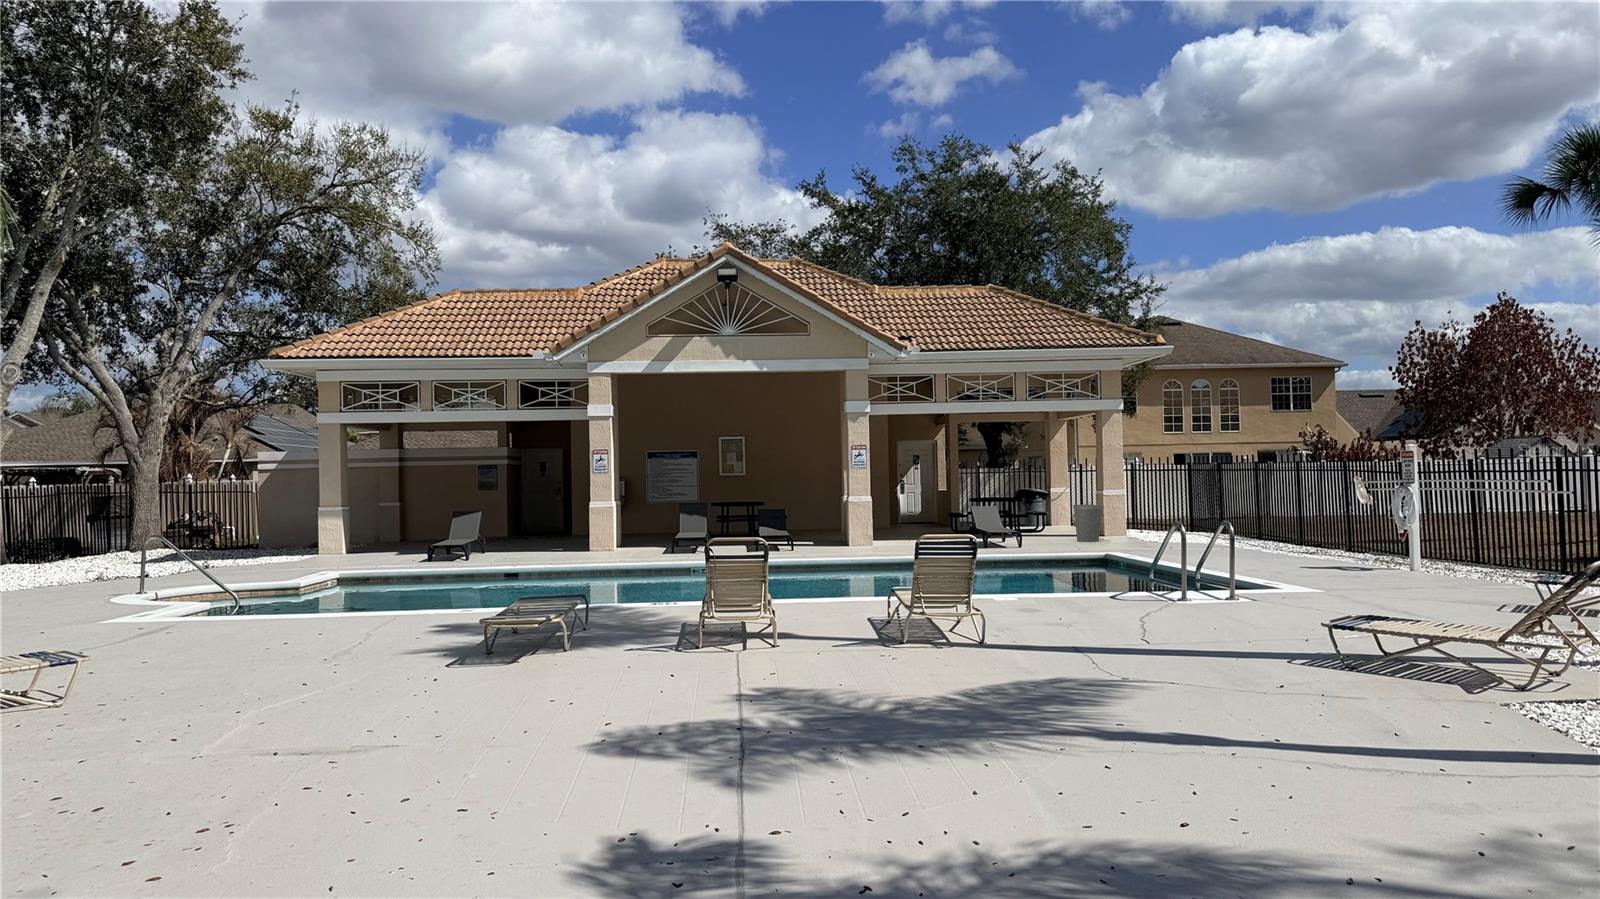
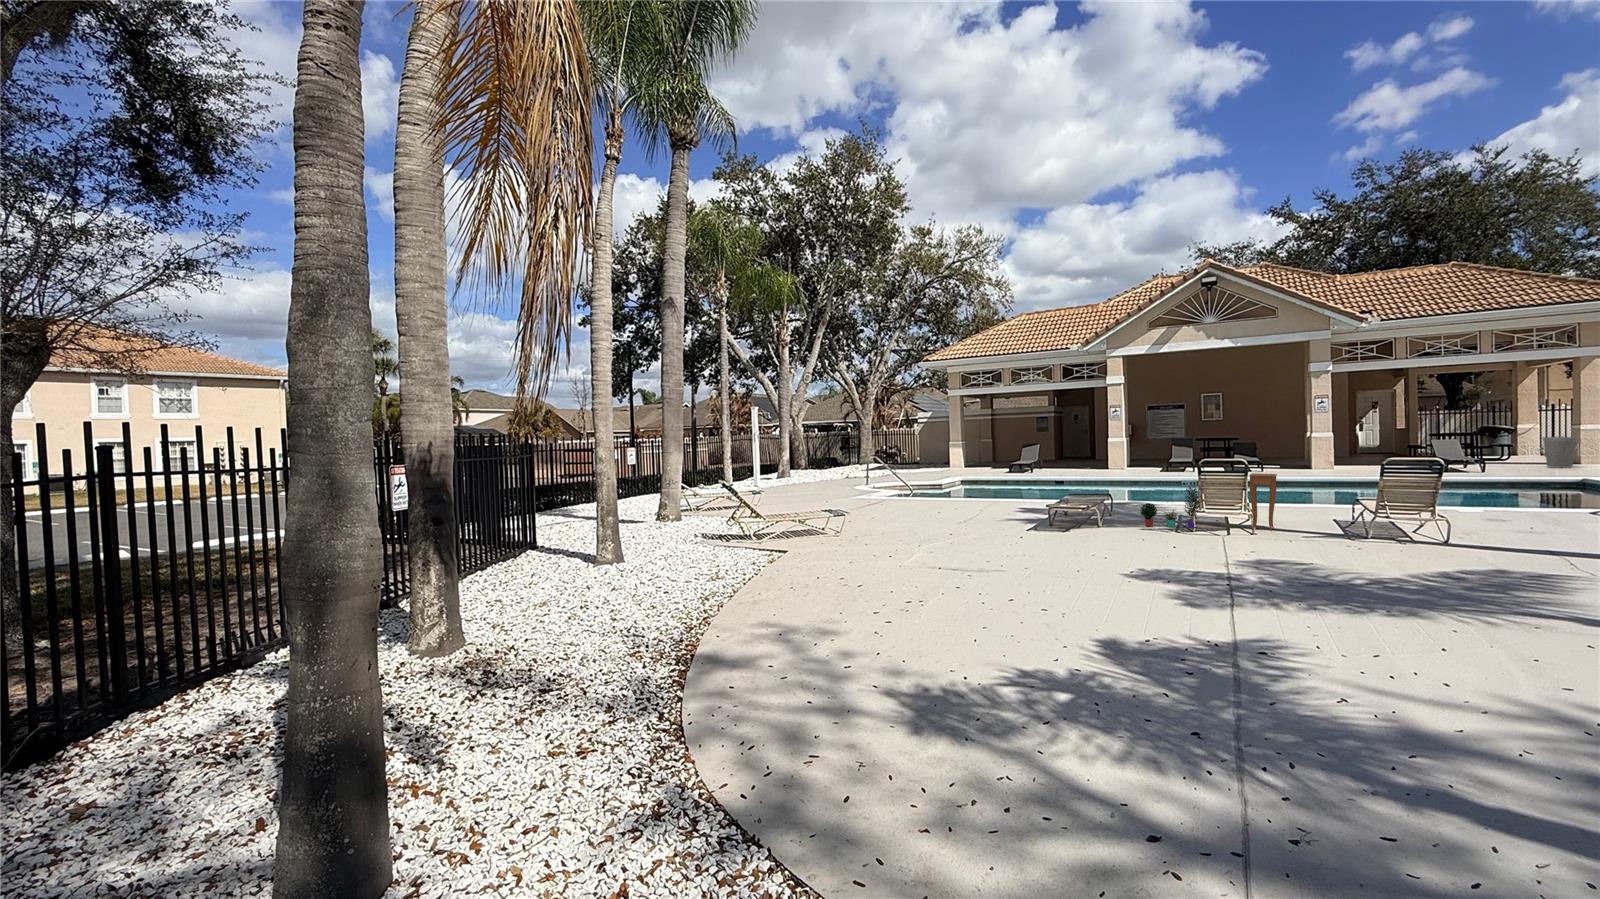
side table: none [787,547,817,623] -> present [1249,473,1277,531]
potted plant: none [652,564,730,625] -> present [1140,486,1201,528]

